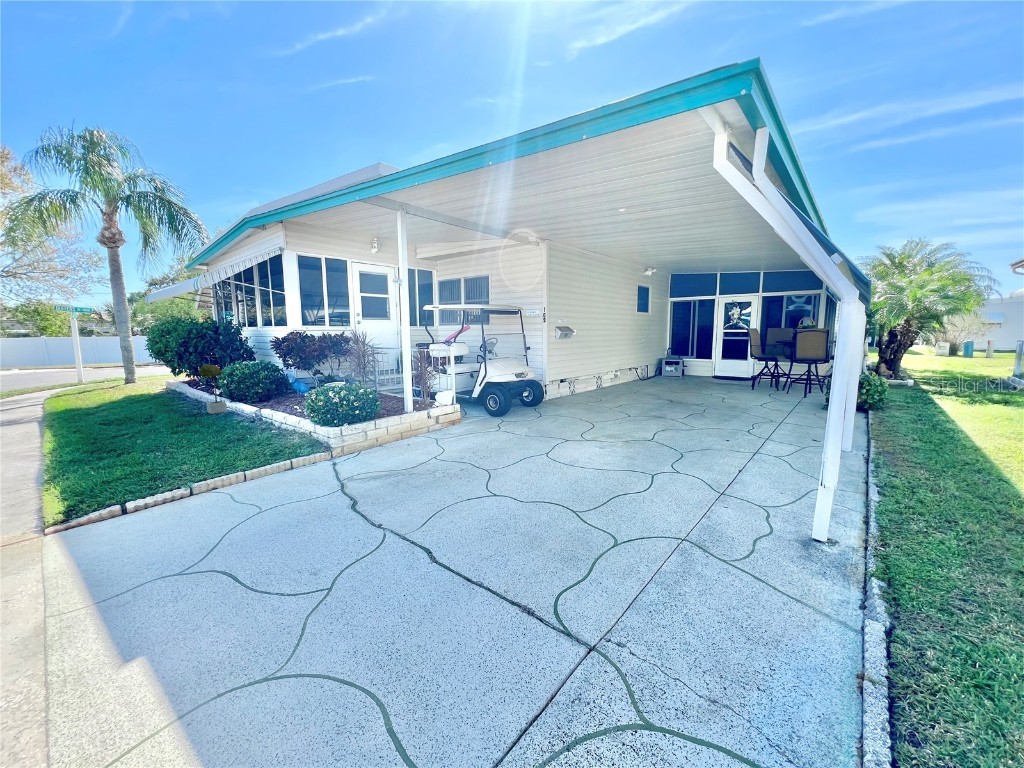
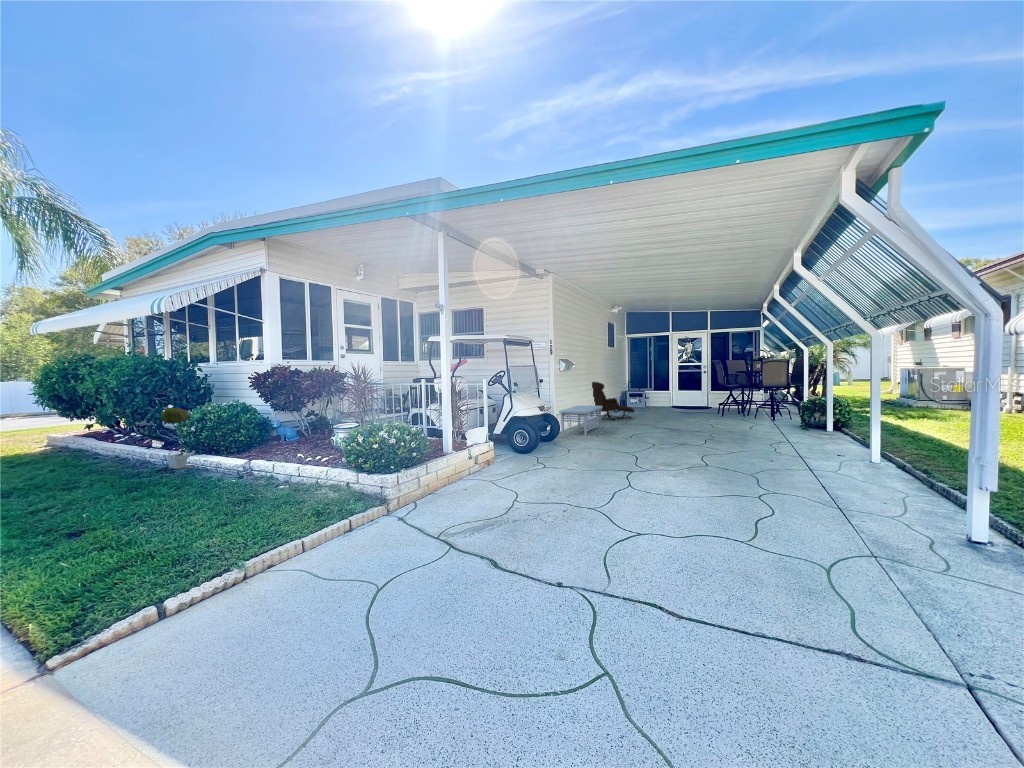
lounge chair: none [607,349,653,390] -> present [592,382,635,420]
storage bench: none [554,373,605,404] -> present [559,406,602,435]

